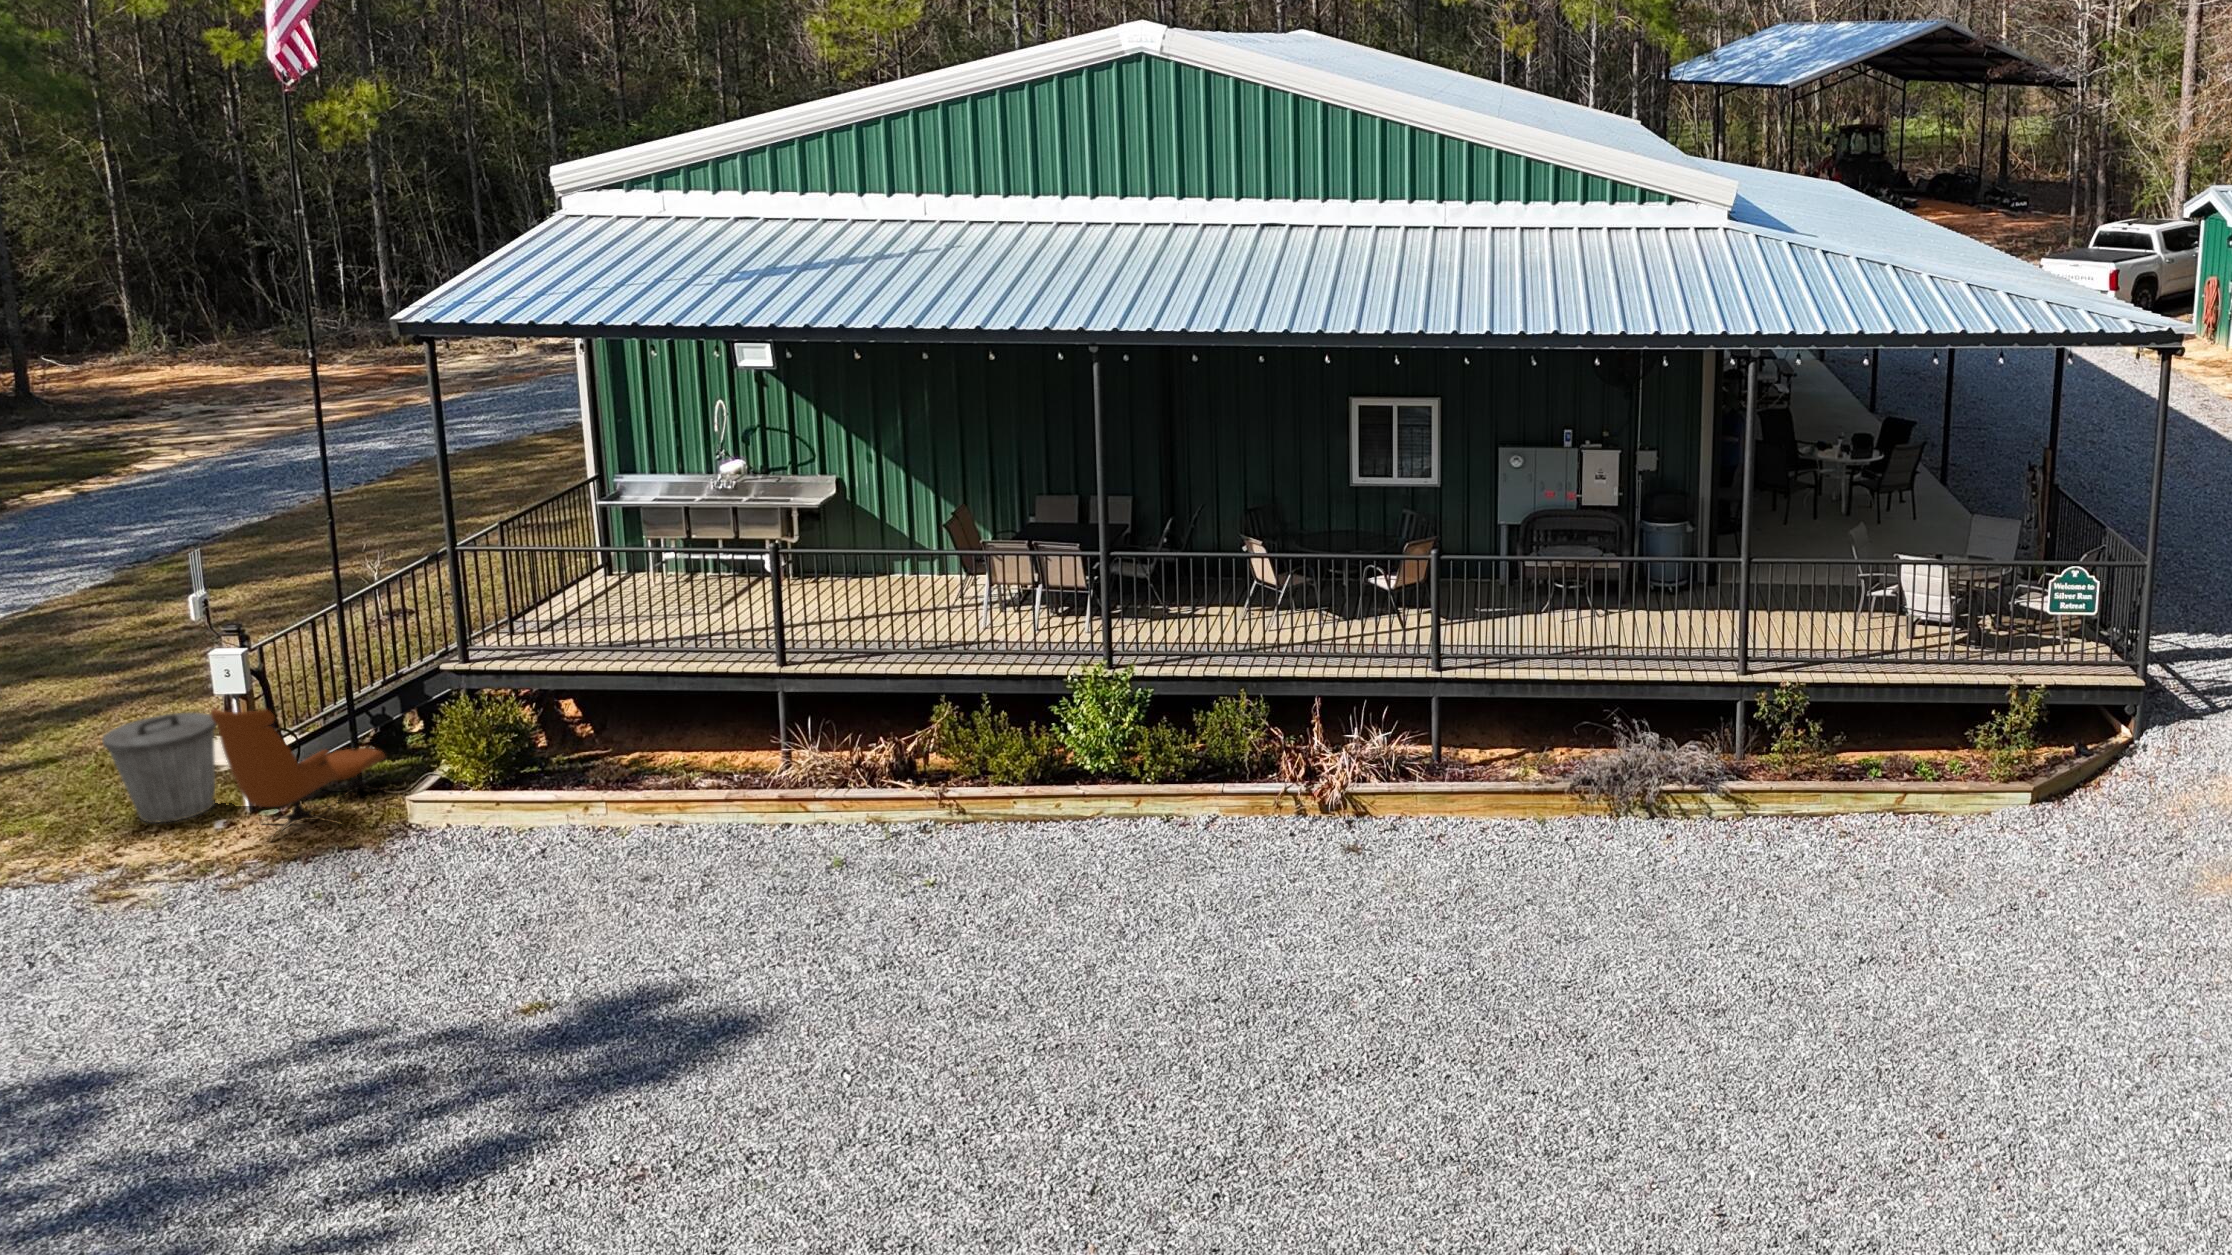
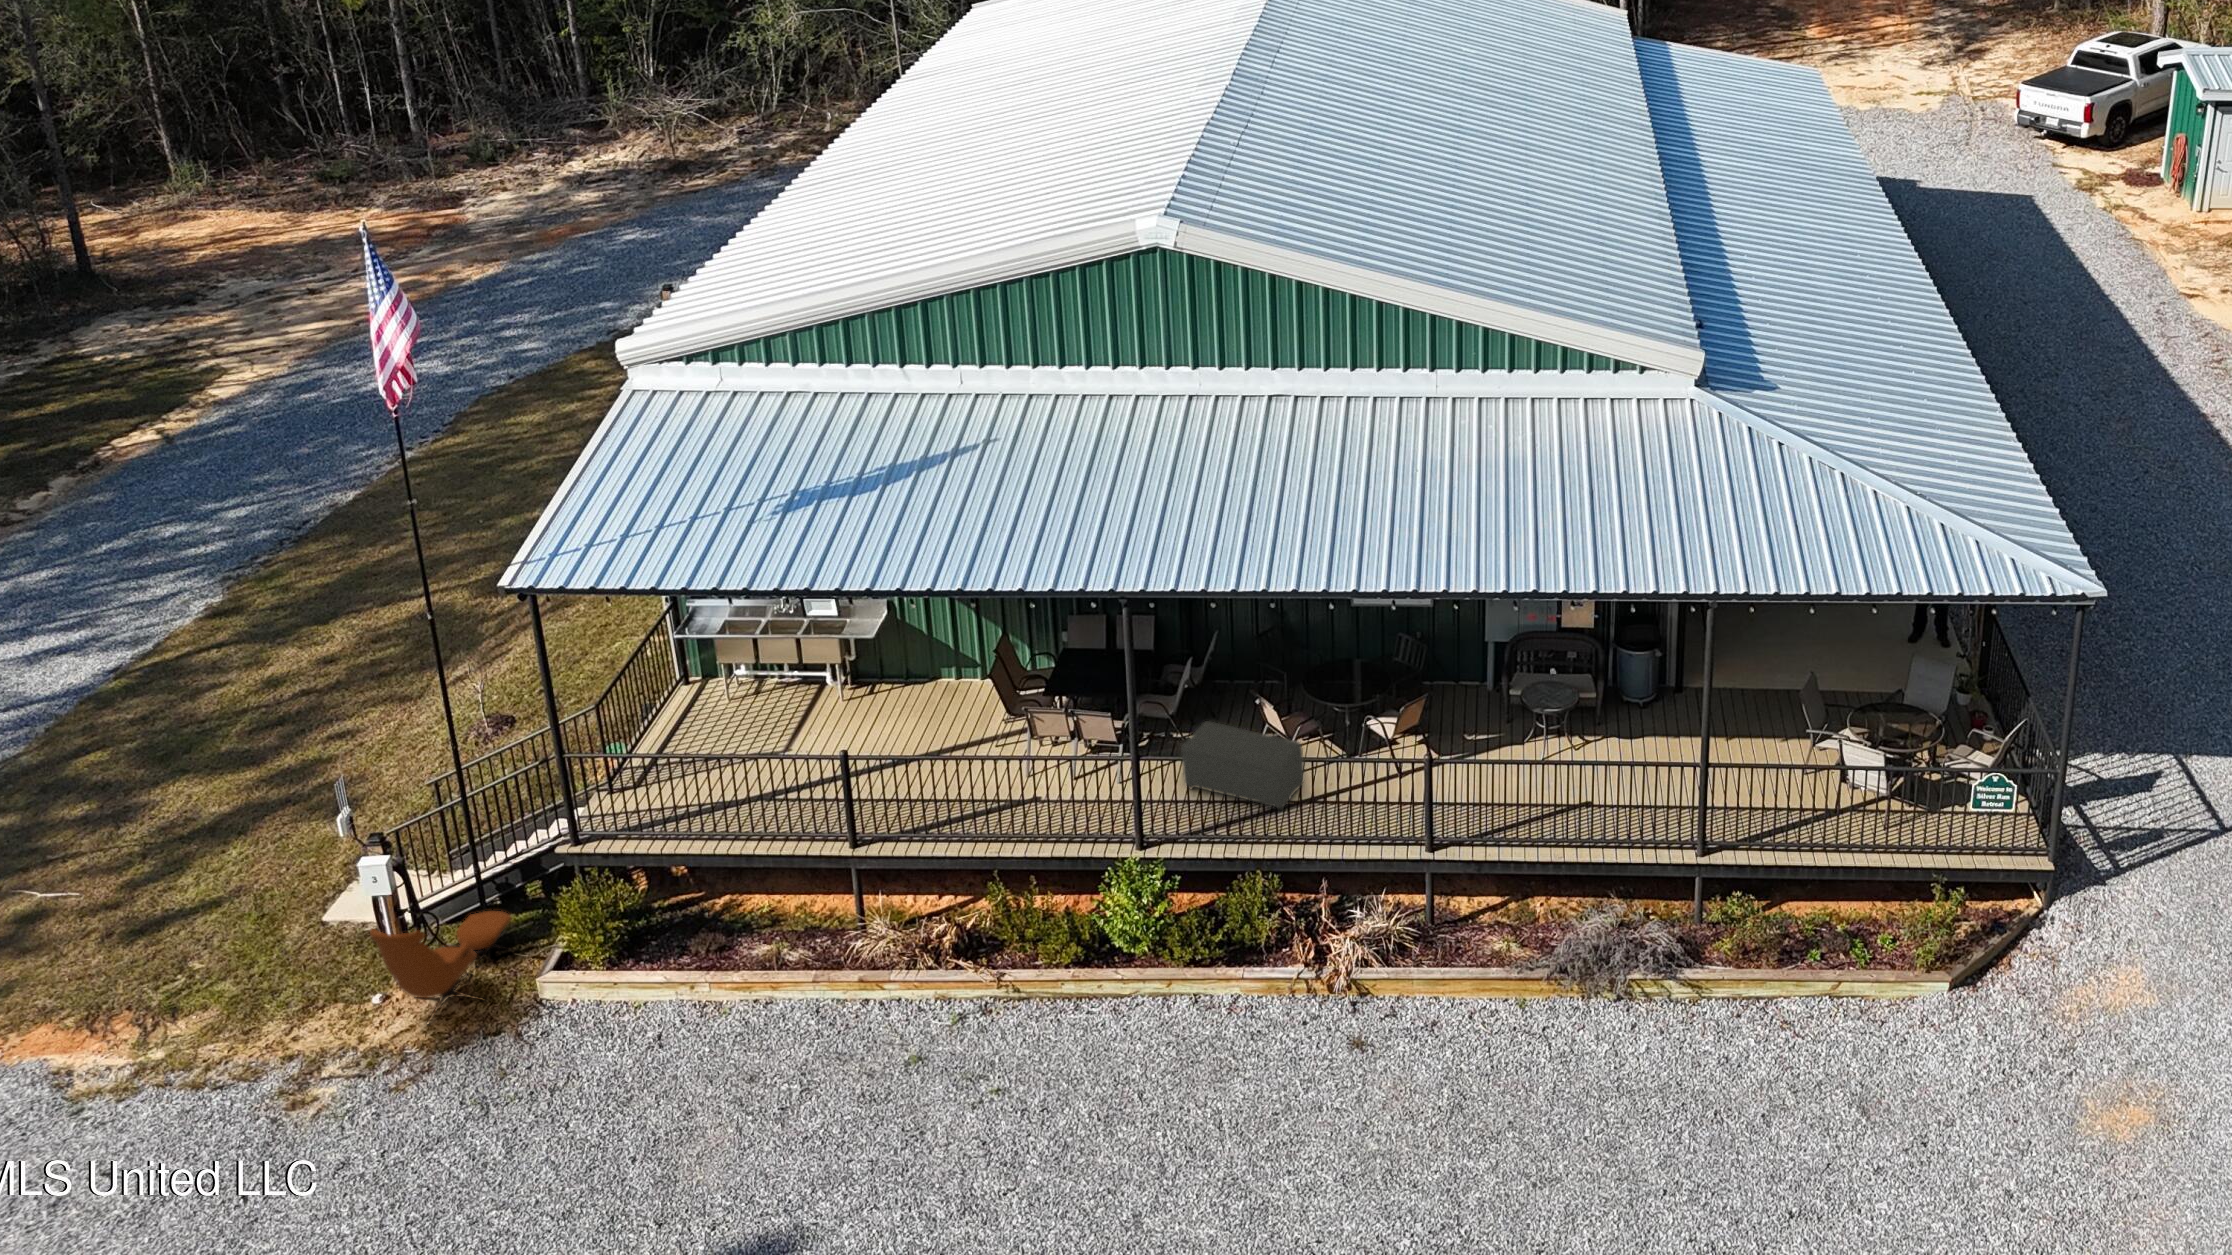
ottoman: none [1156,560,1295,642] -> present [1181,721,1304,811]
trash can: present [102,713,216,822] -> none [272,889,370,994]

